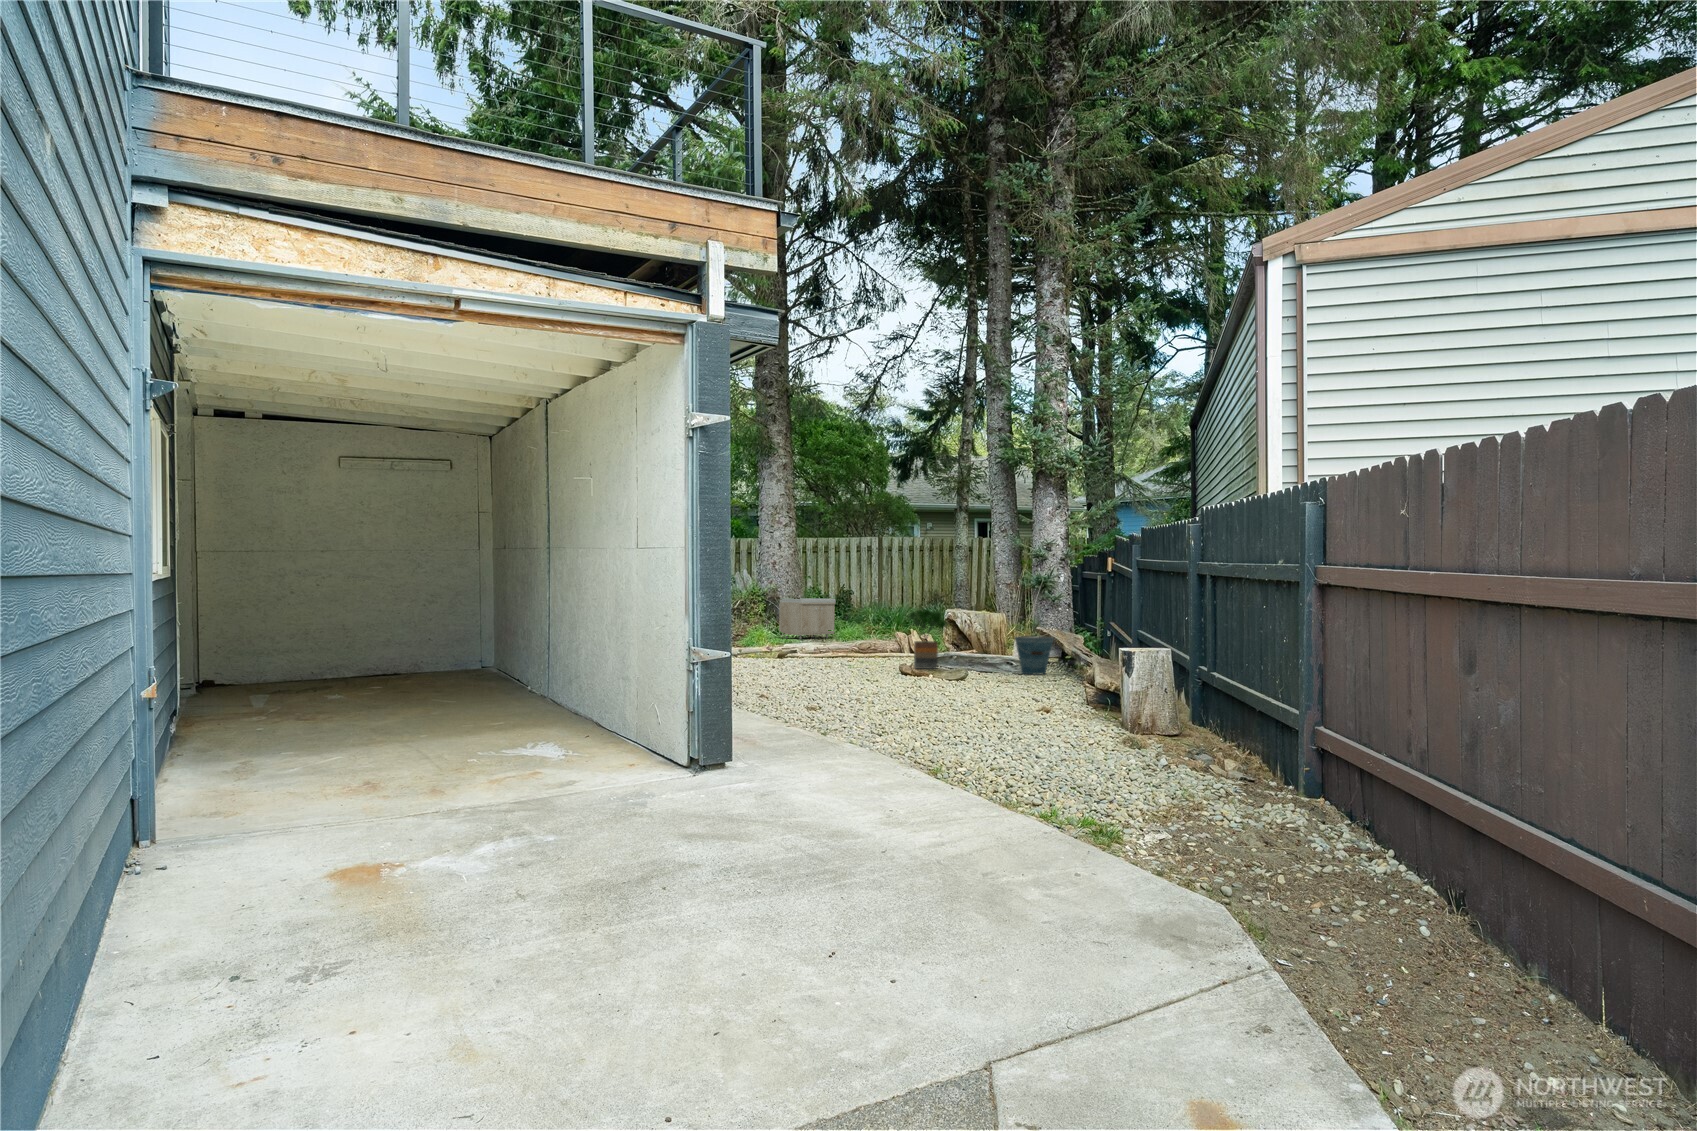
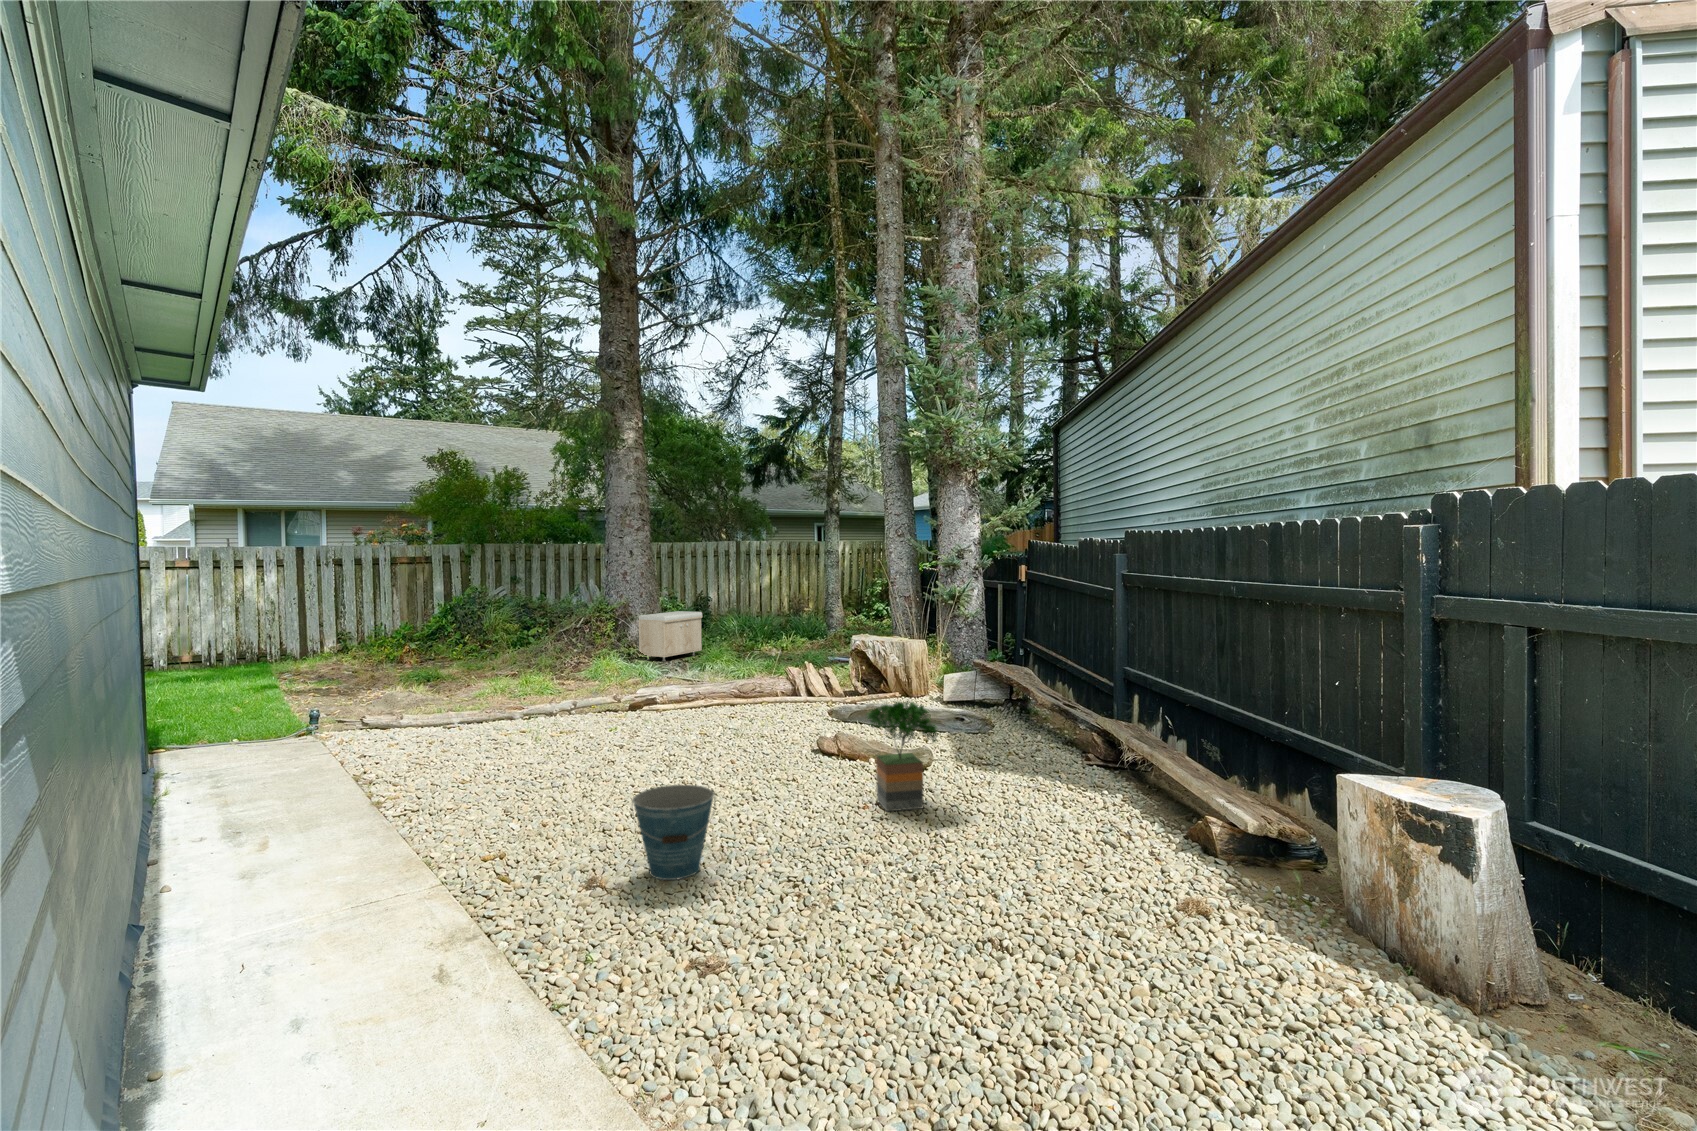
bucket: present [1015,636,1054,674] -> present [632,785,716,880]

